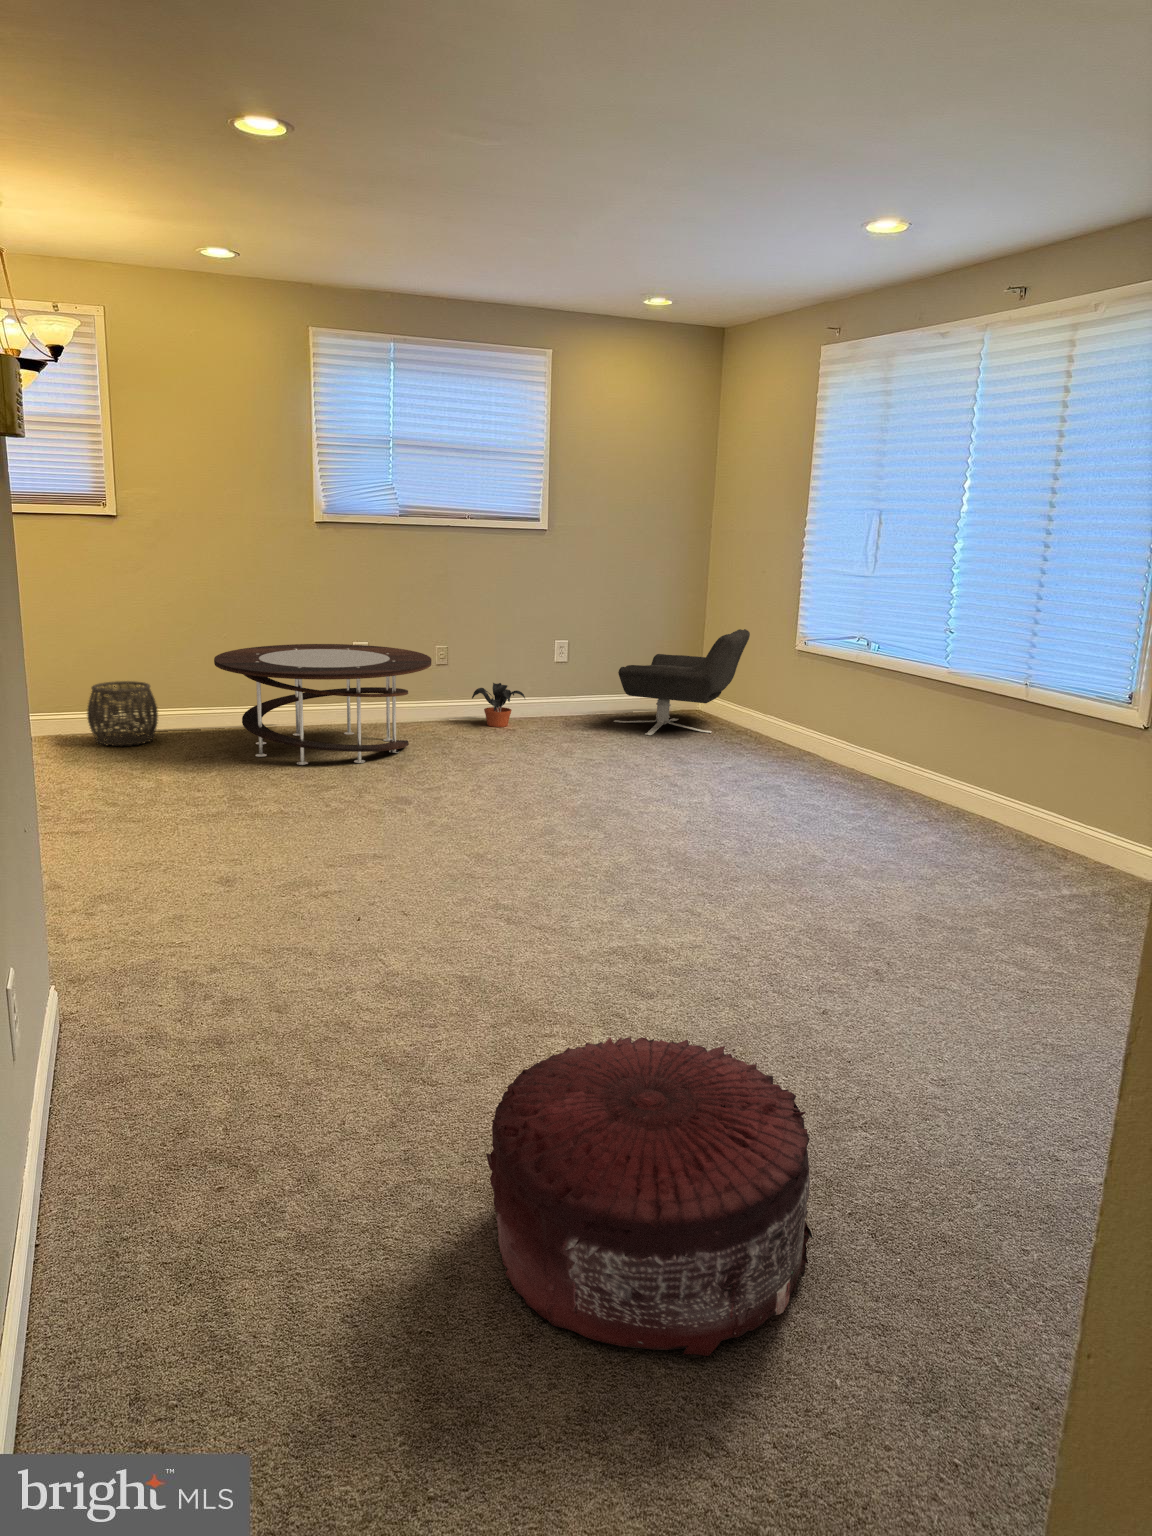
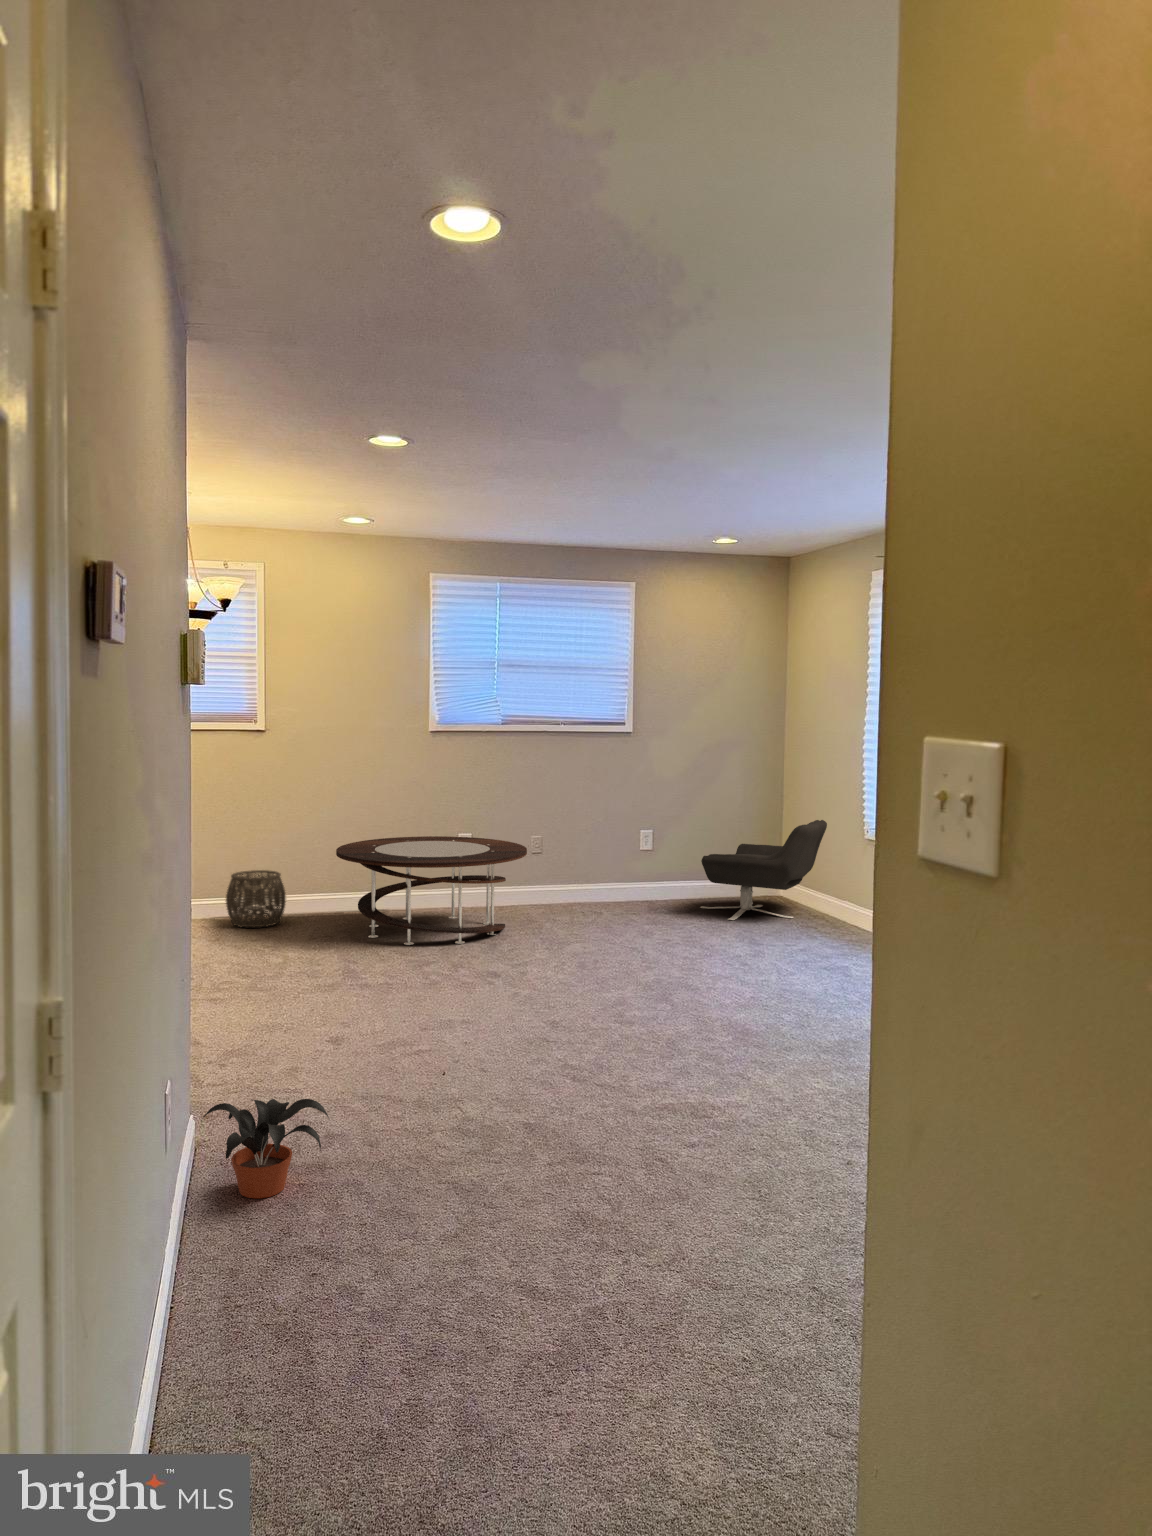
potted plant: present [472,683,525,727] -> present [203,1099,329,1198]
pouf: present [486,1037,813,1356] -> none [522,1158,798,1413]

